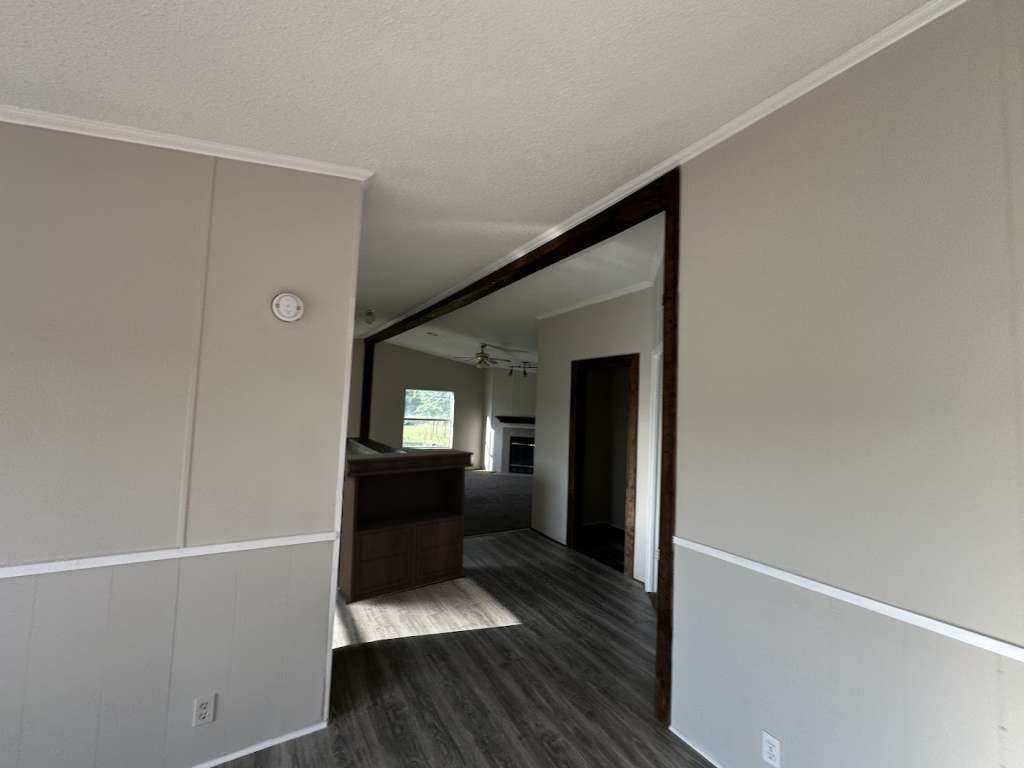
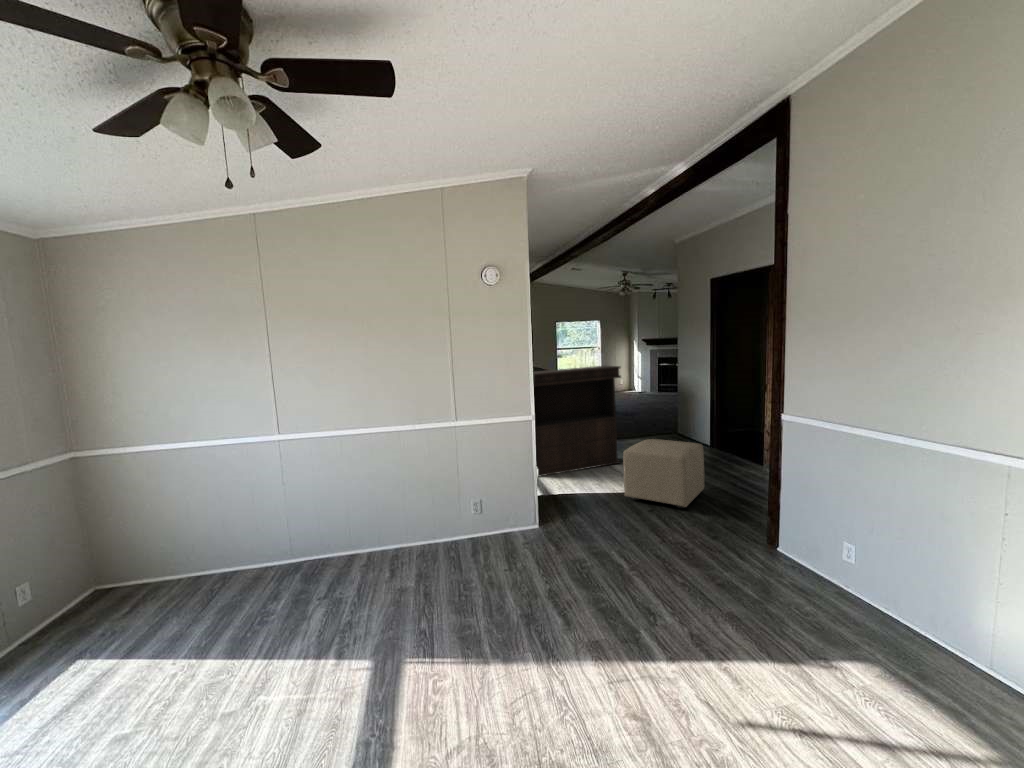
ottoman: none [469,551,568,654] -> present [623,439,704,508]

